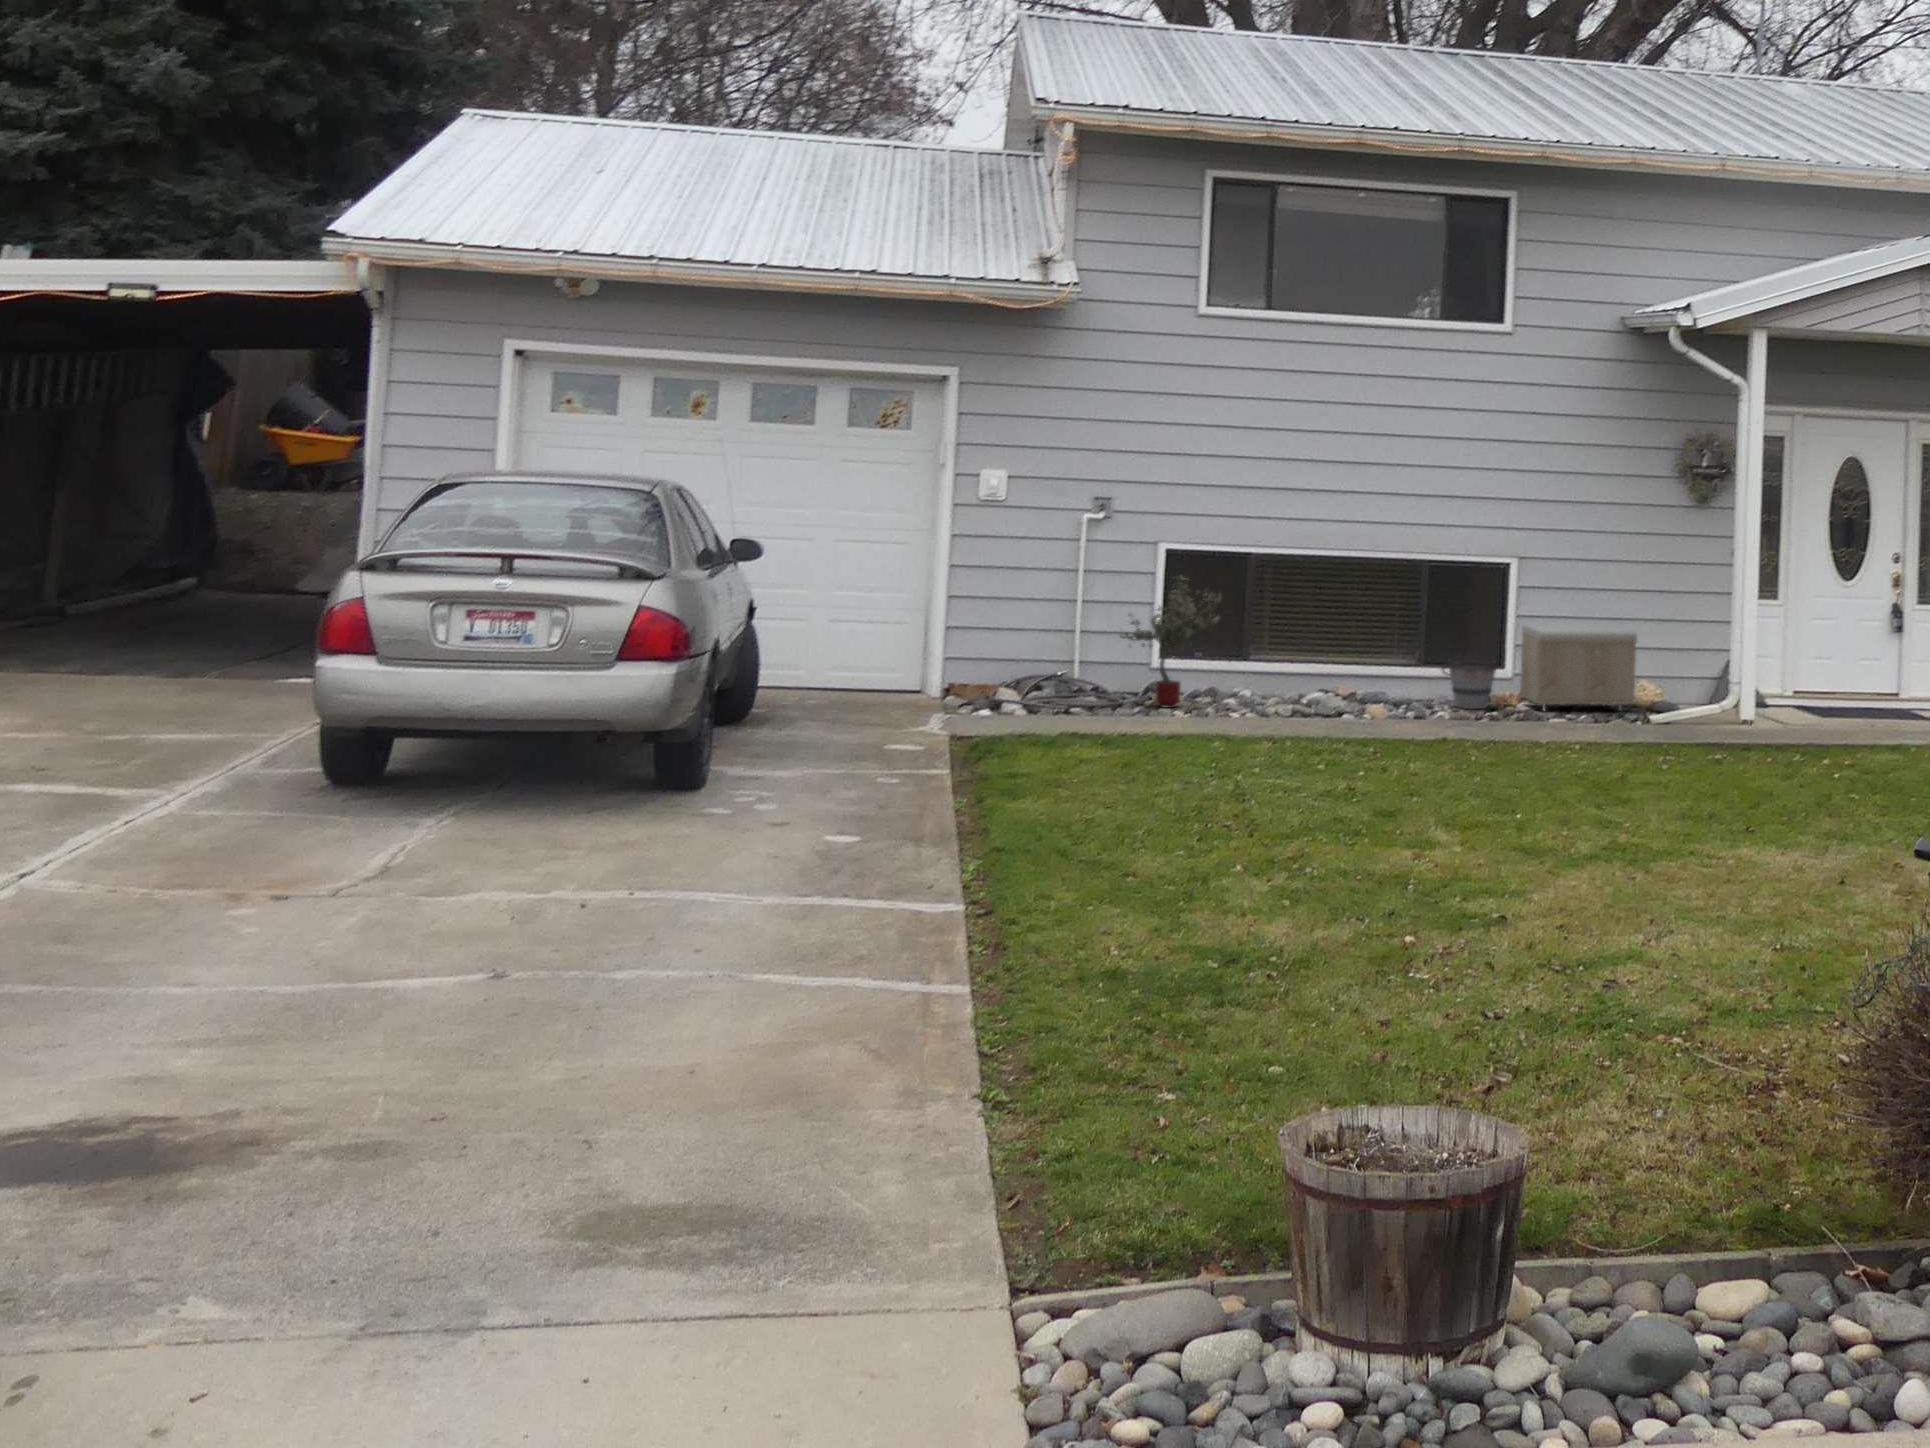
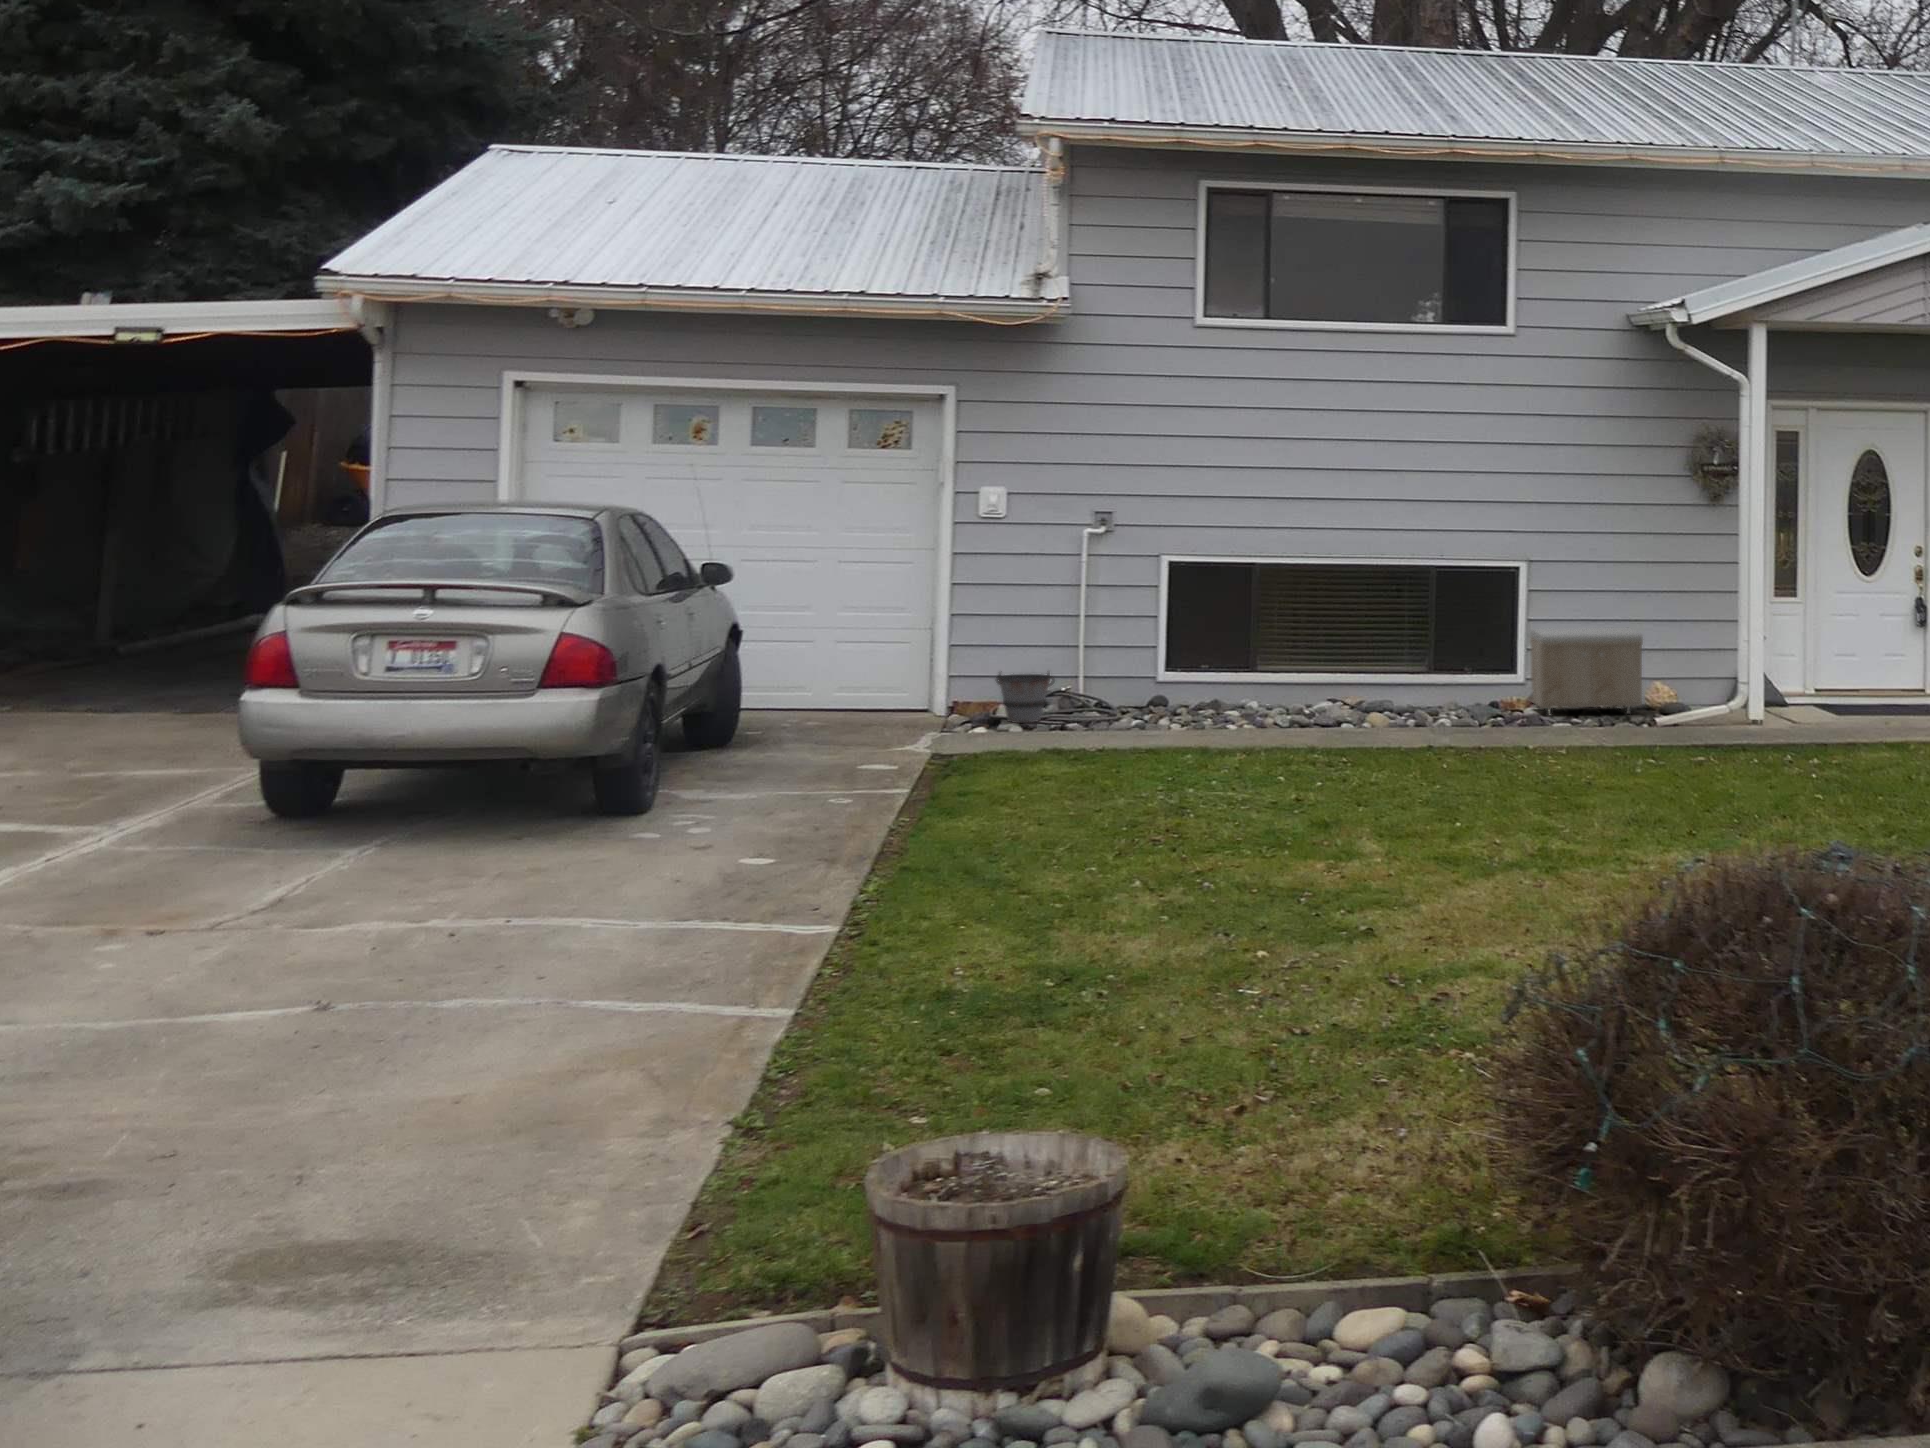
potted tree: present [1120,575,1221,708] -> none [1114,586,1220,719]
bucket: present [1443,661,1497,709] -> present [996,673,1055,723]

